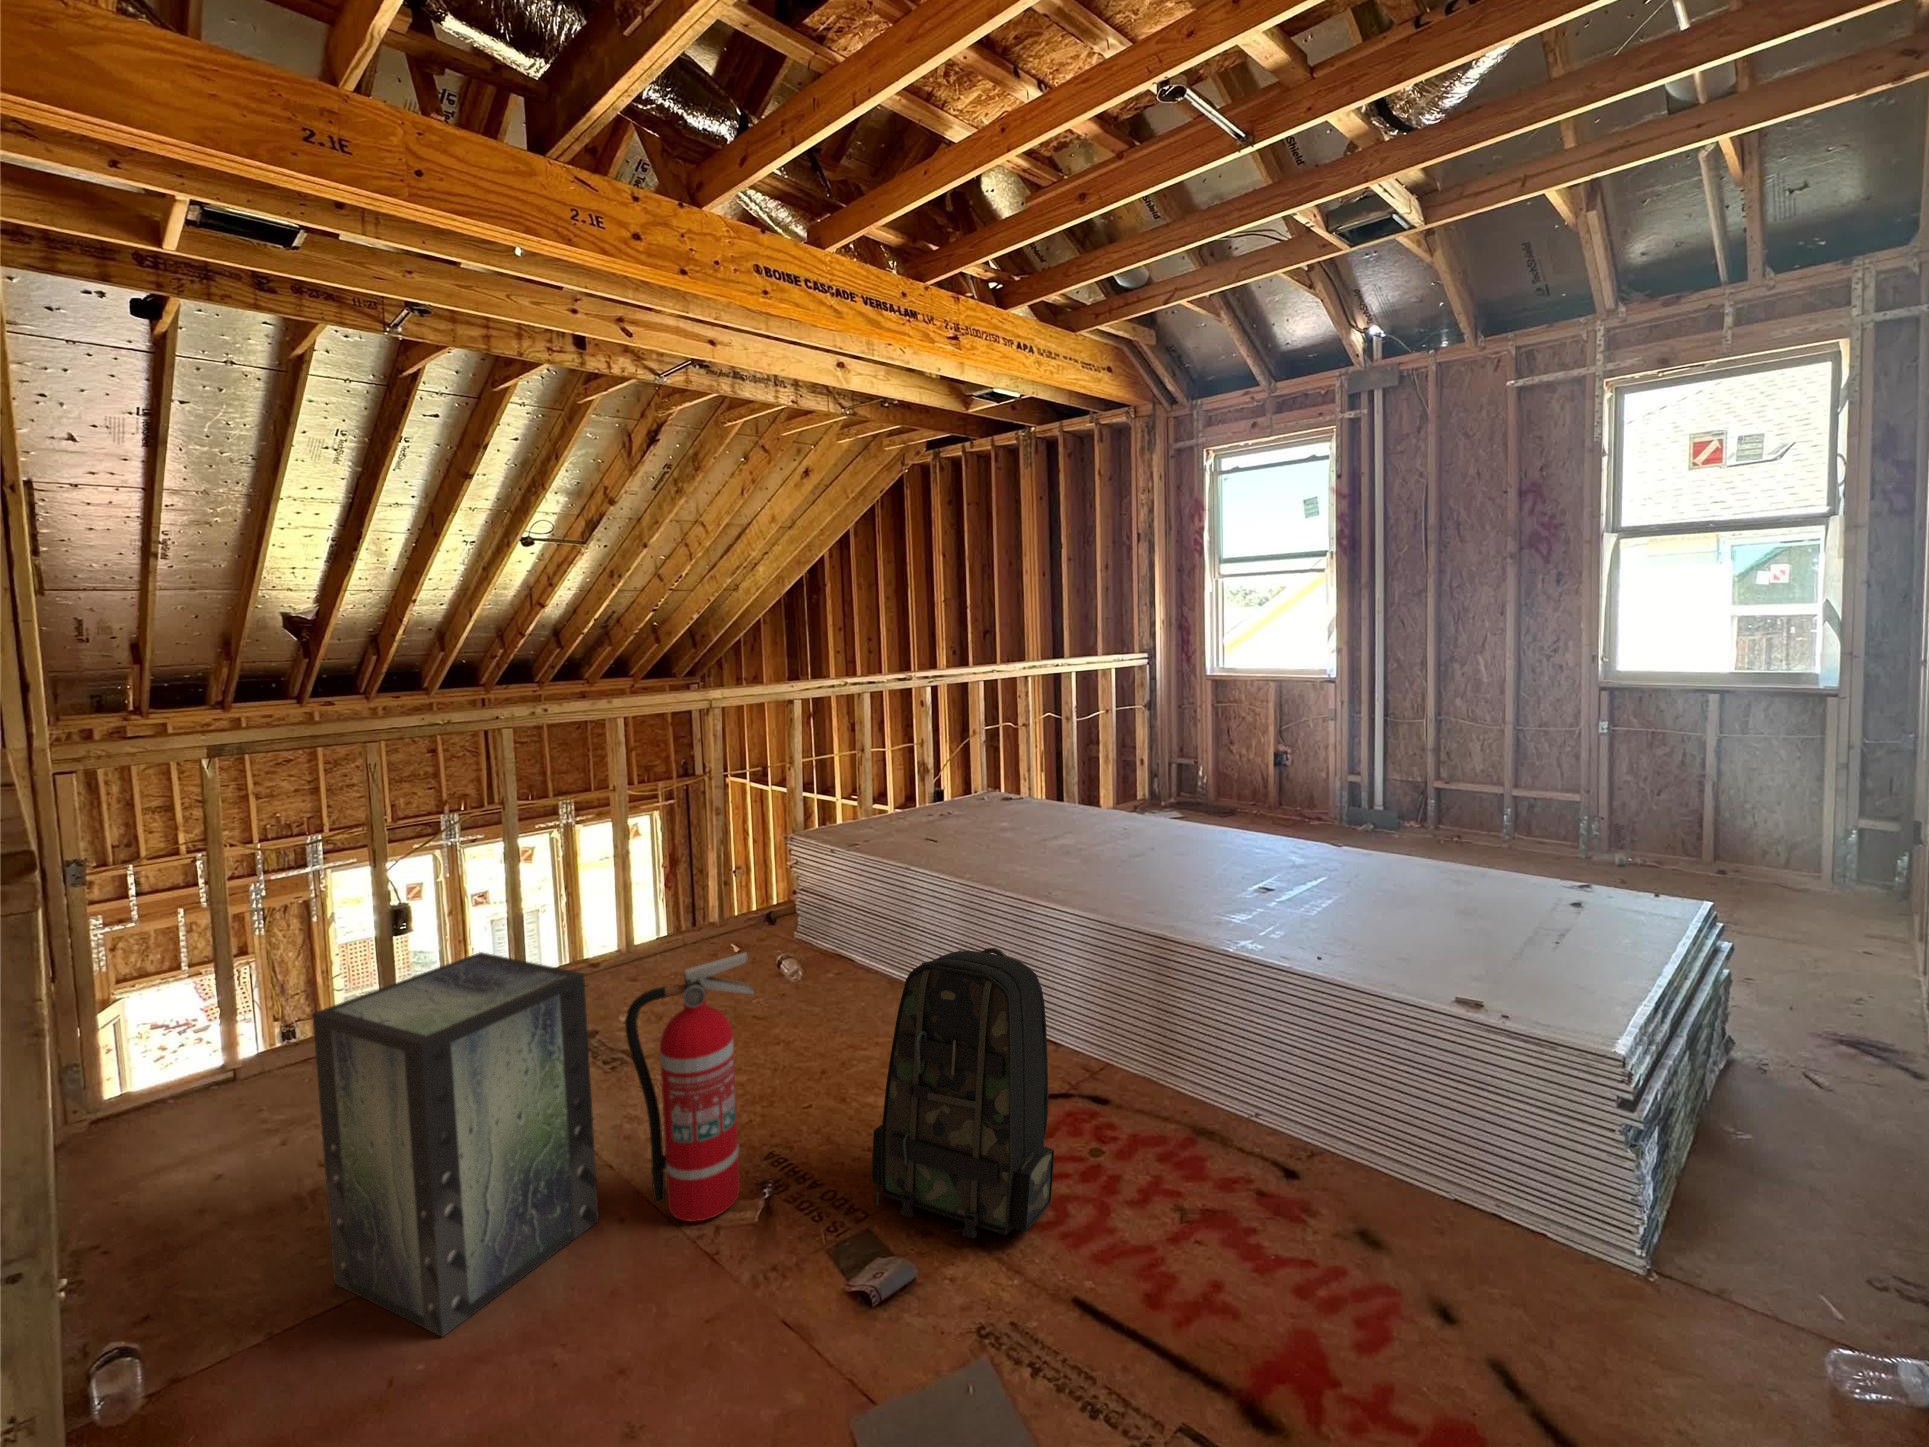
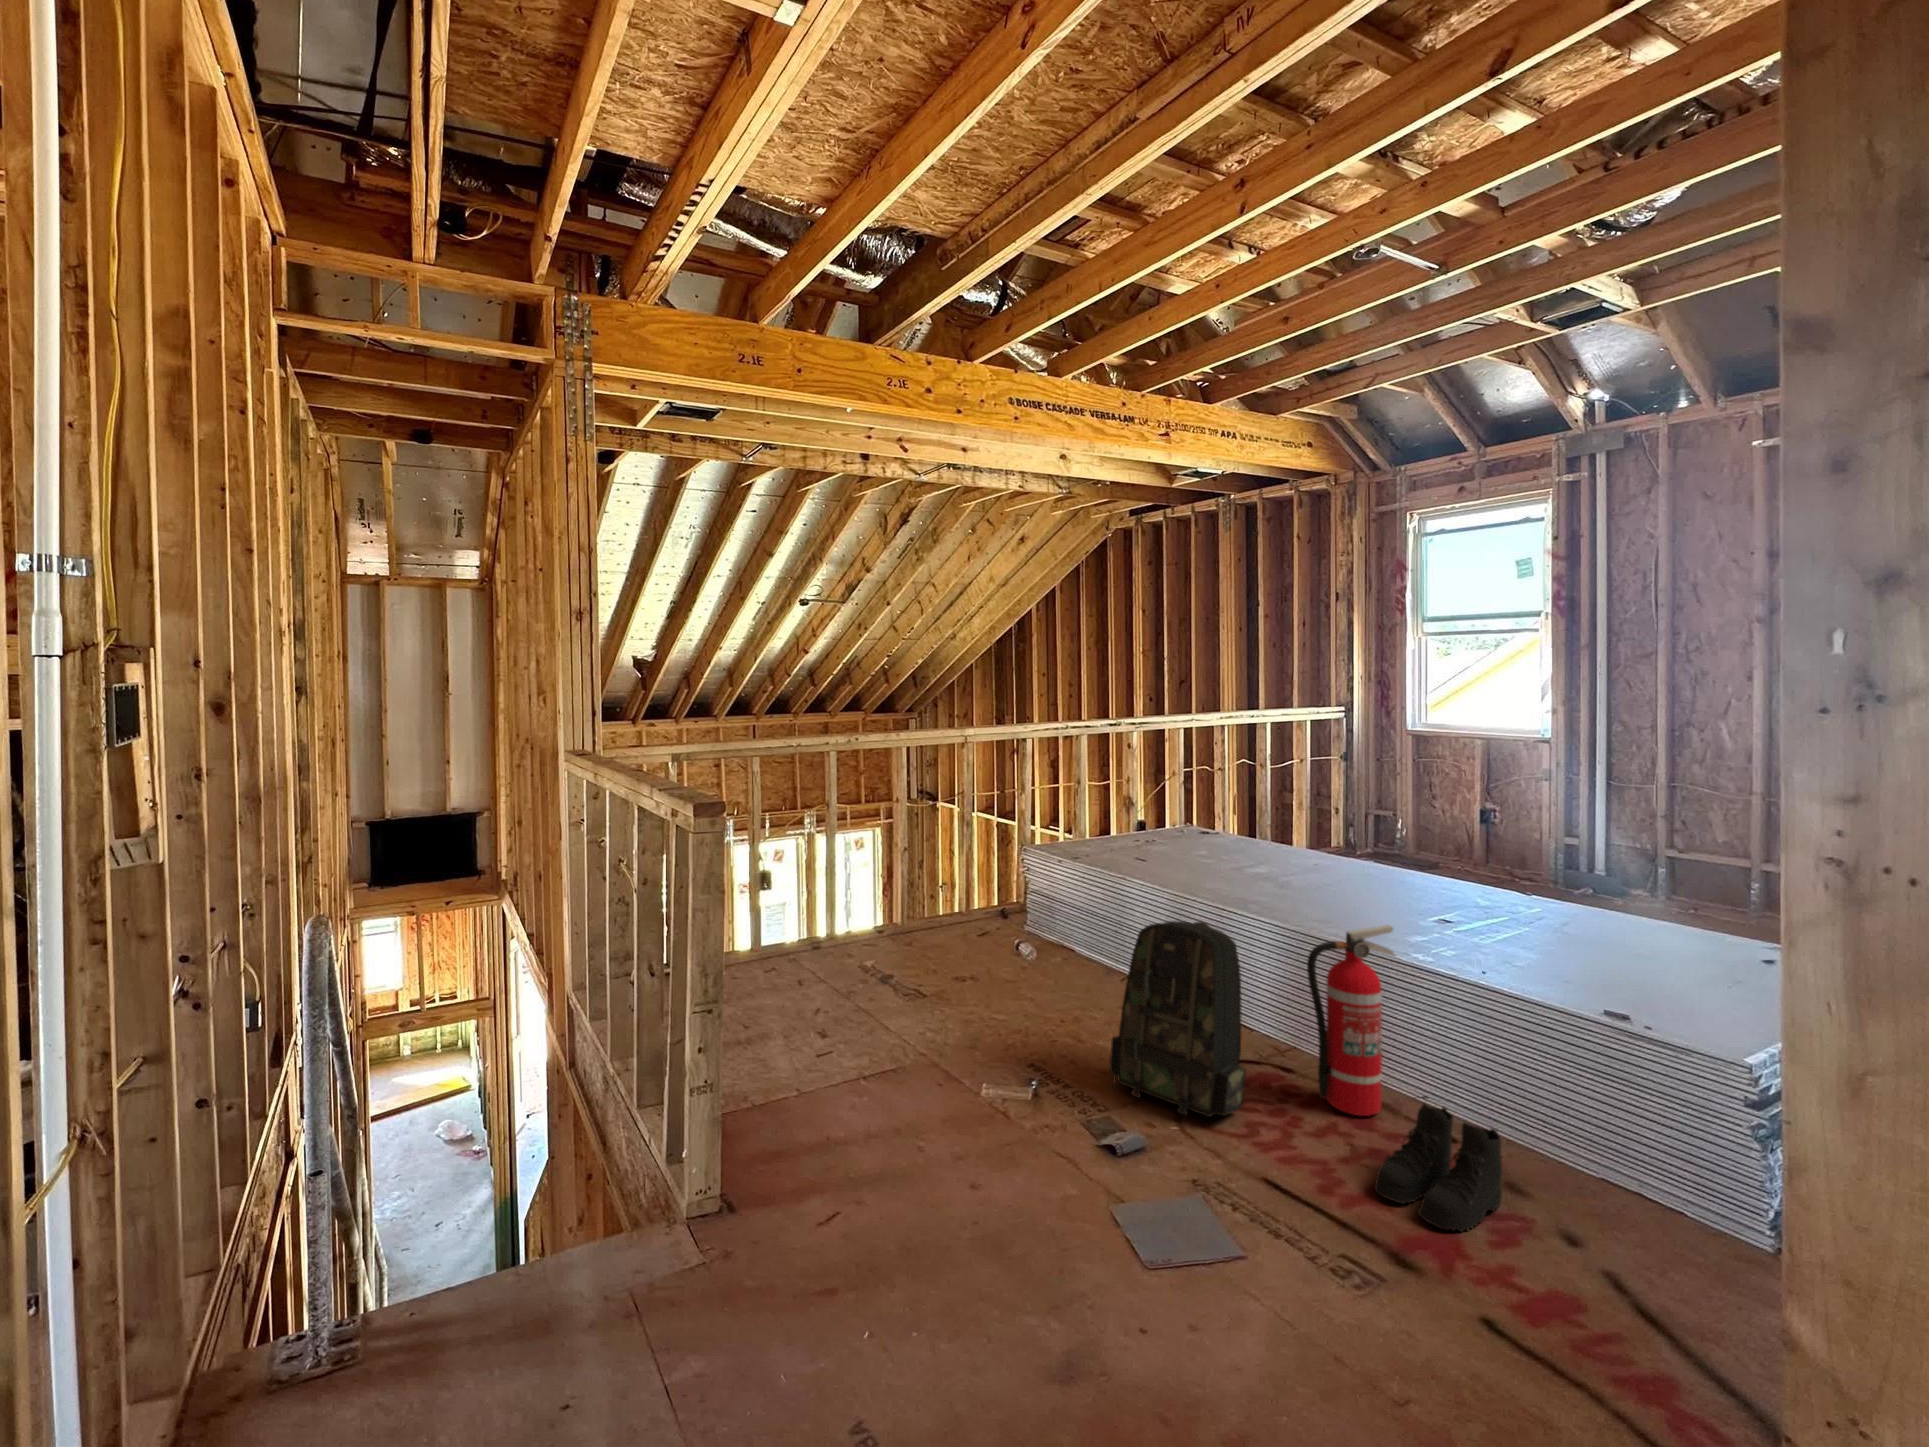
storage box: present [313,952,599,1336] -> none [787,886,930,1103]
fire extinguisher: present [625,952,754,1222] -> present [1307,925,1395,1116]
boots: none [1224,1174,1376,1378] -> present [1375,1103,1502,1232]

